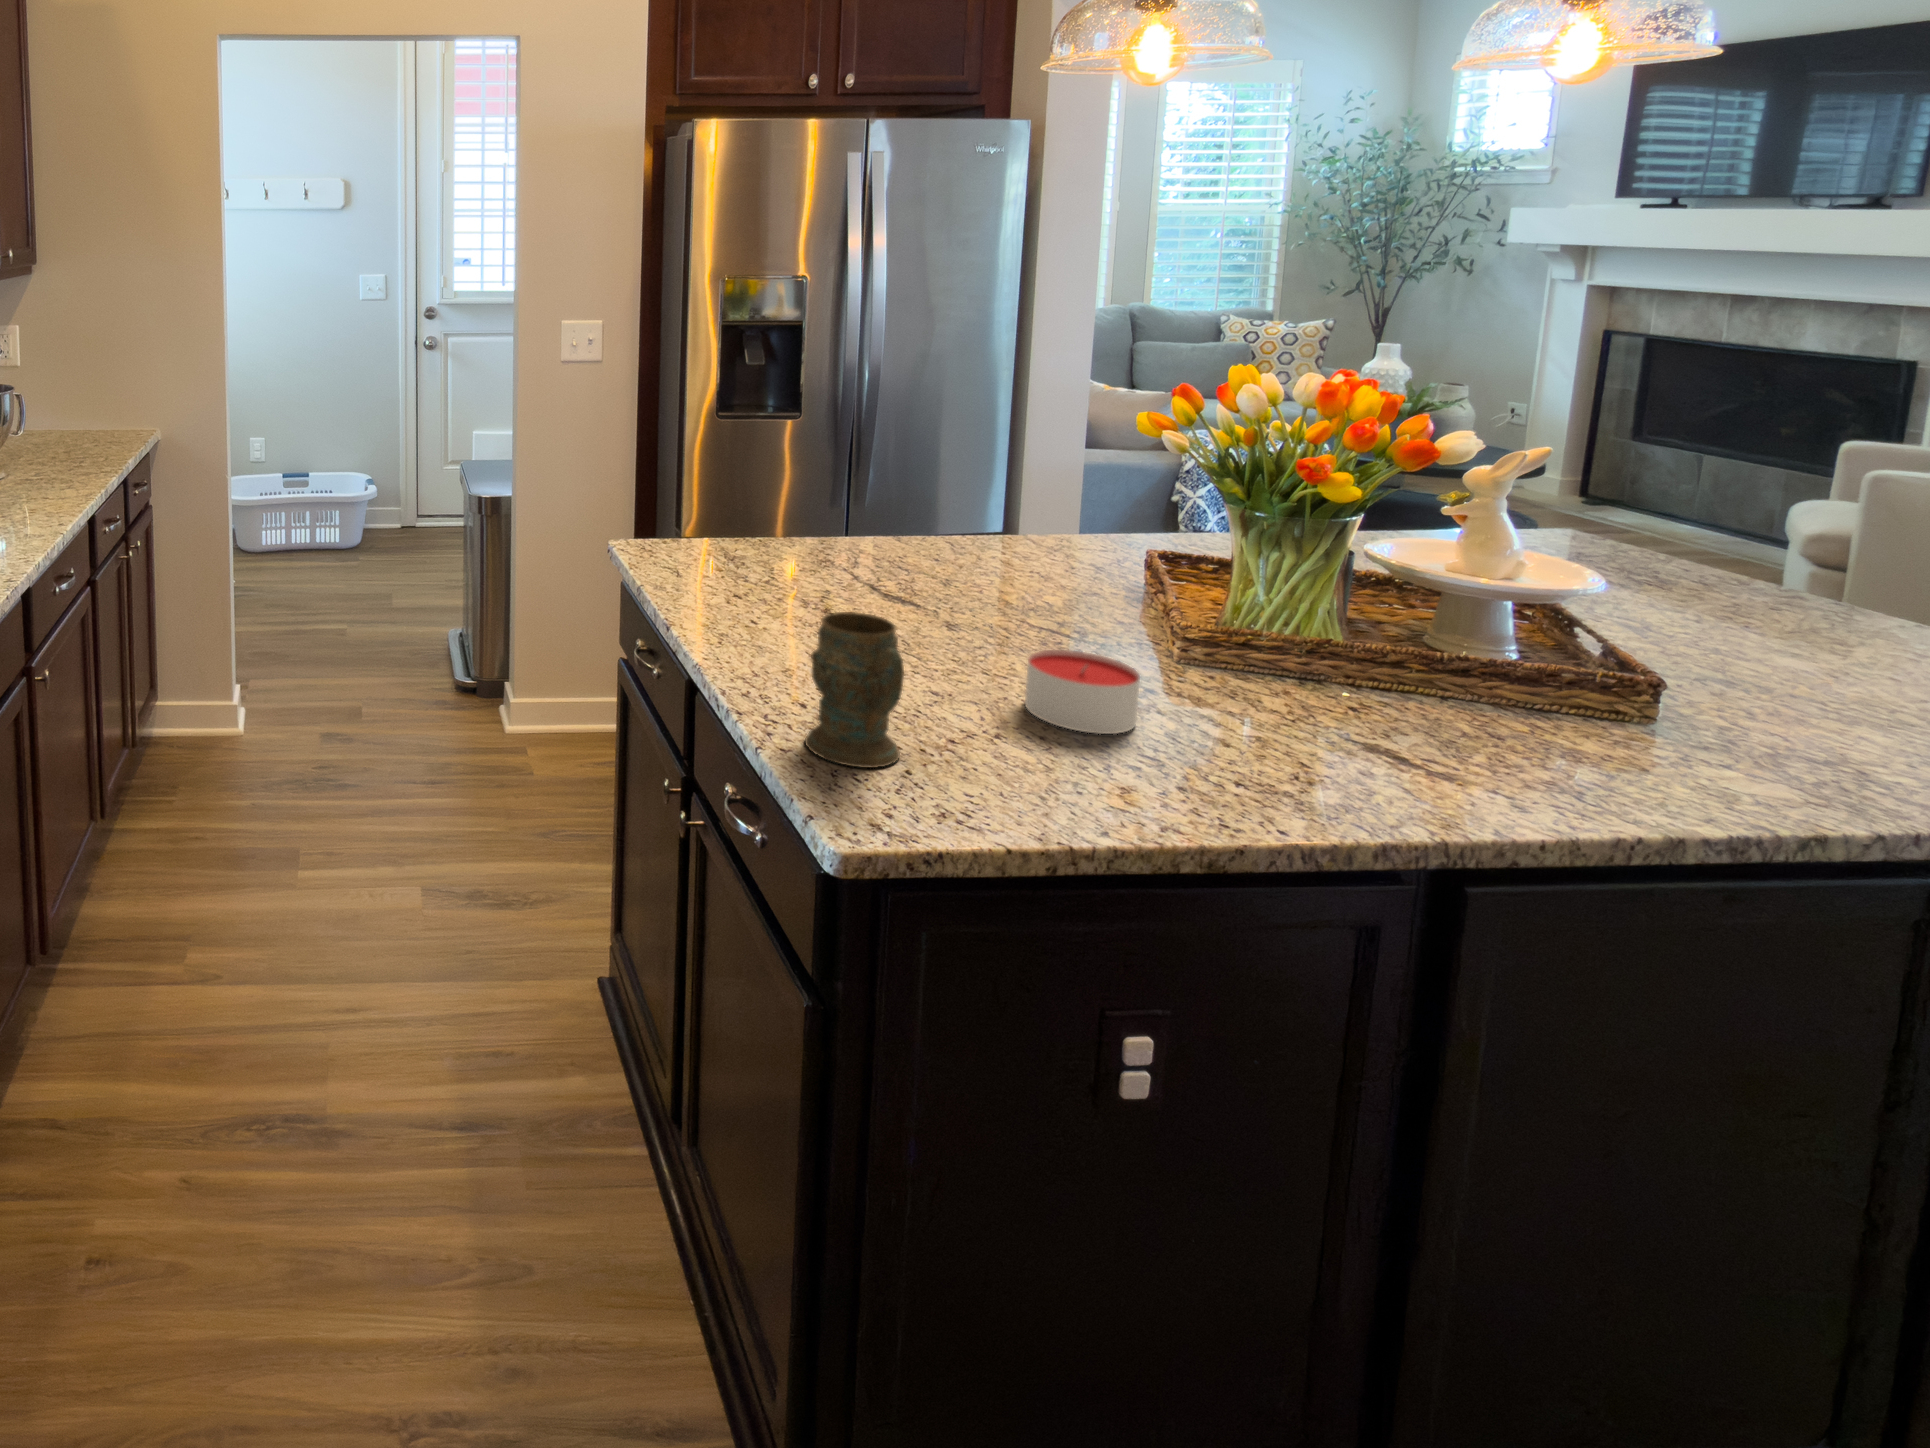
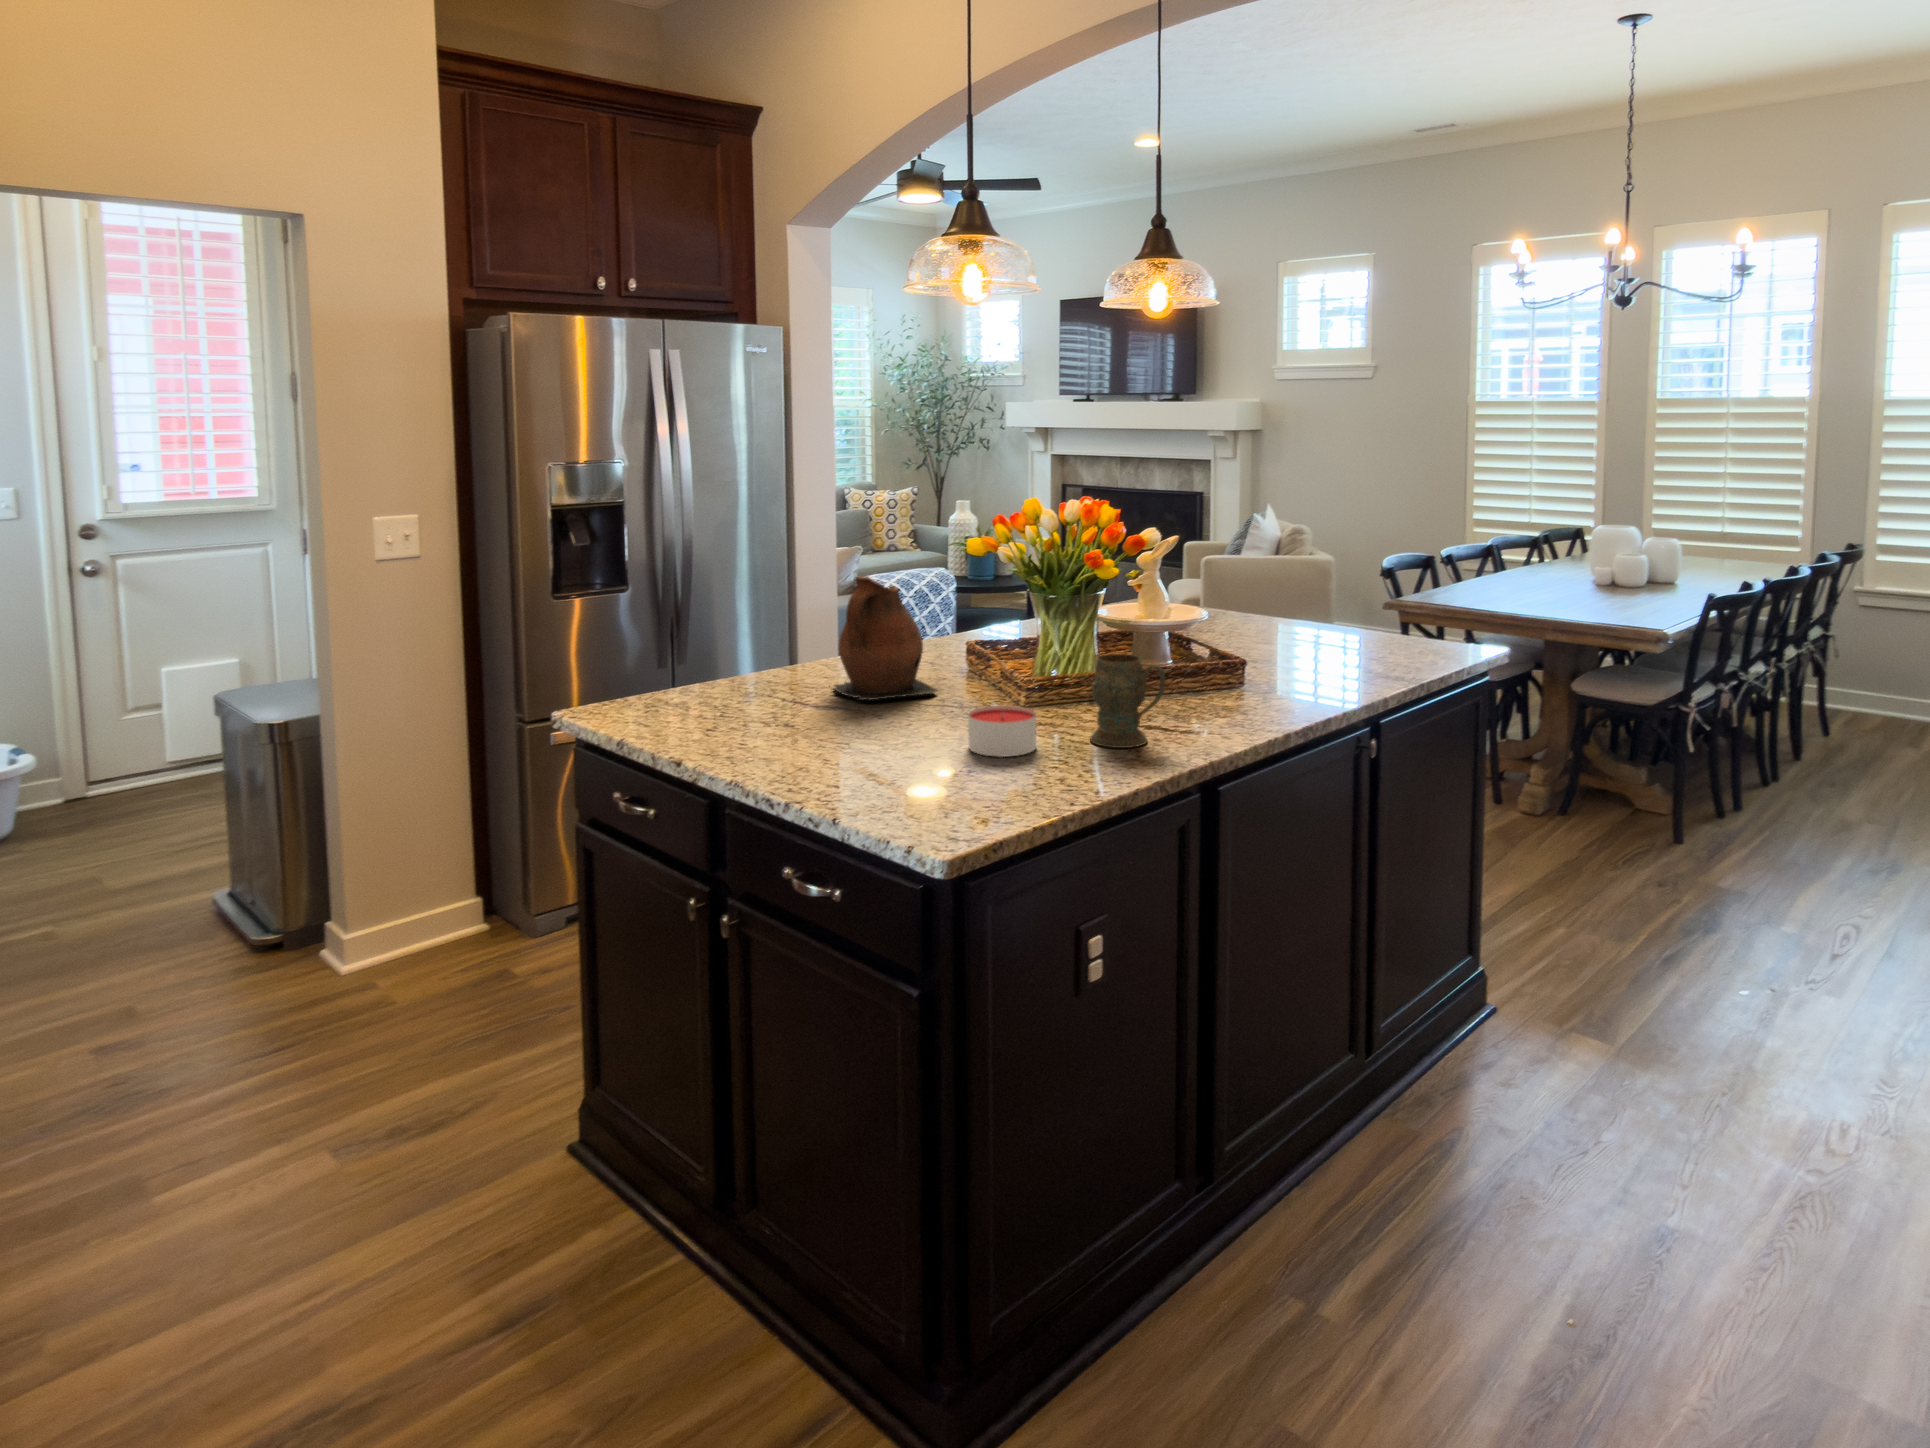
ceramic pitcher: none [917,440,1063,613] -> present [829,577,937,700]
mug: present [805,612,904,768] -> present [1090,654,1165,748]

